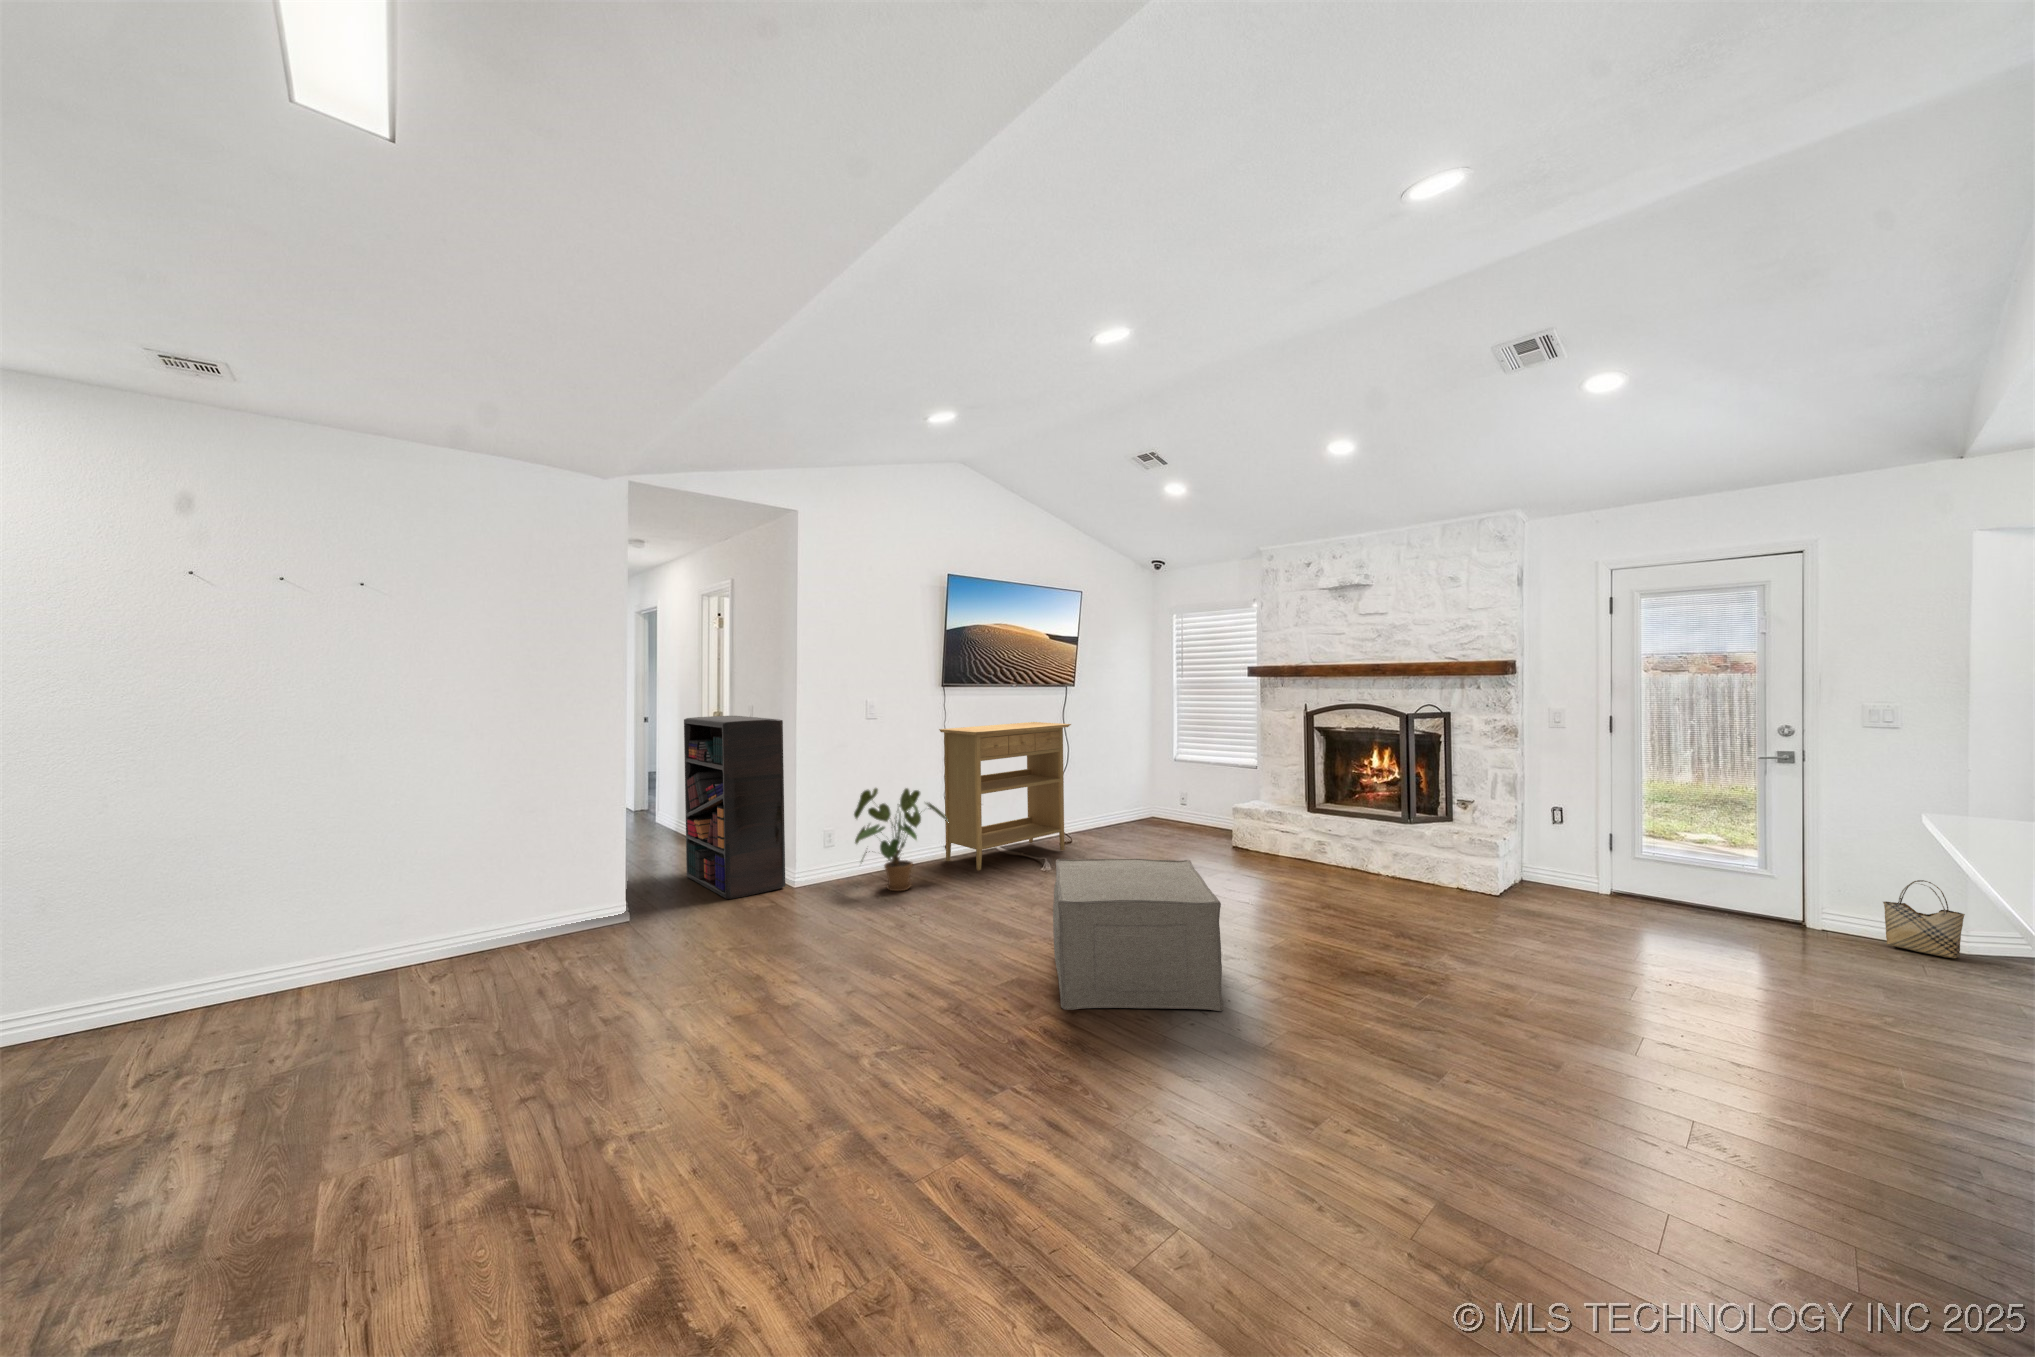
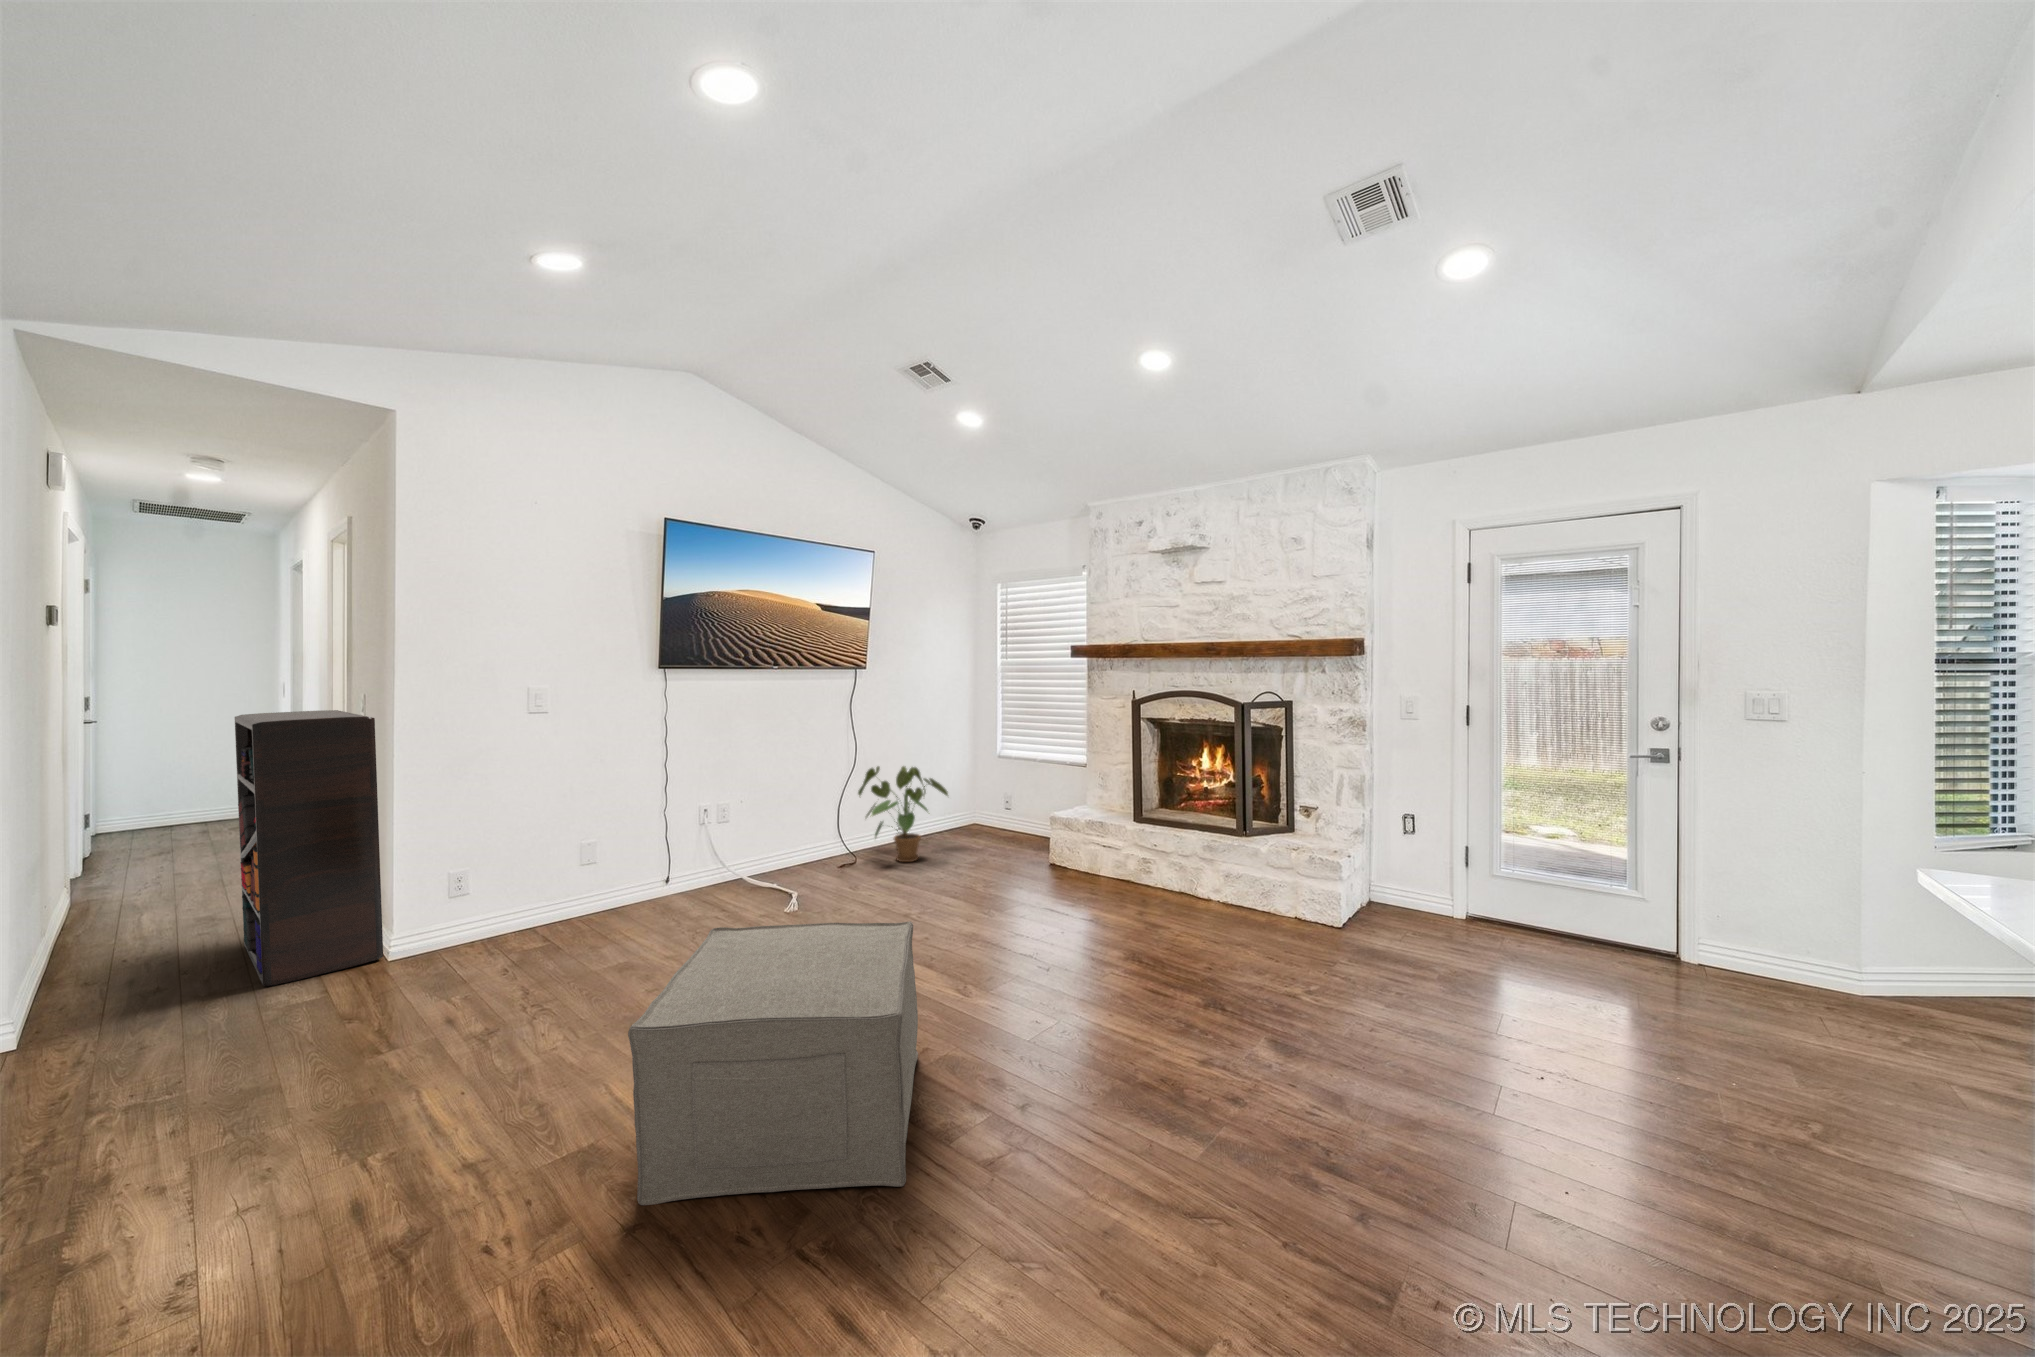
console table: present [939,722,1071,870] -> none [653,715,844,915]
house plant: present [854,788,949,891] -> present [858,766,948,862]
woven basket: present [1883,880,1965,958] -> none [1766,905,1858,1002]

